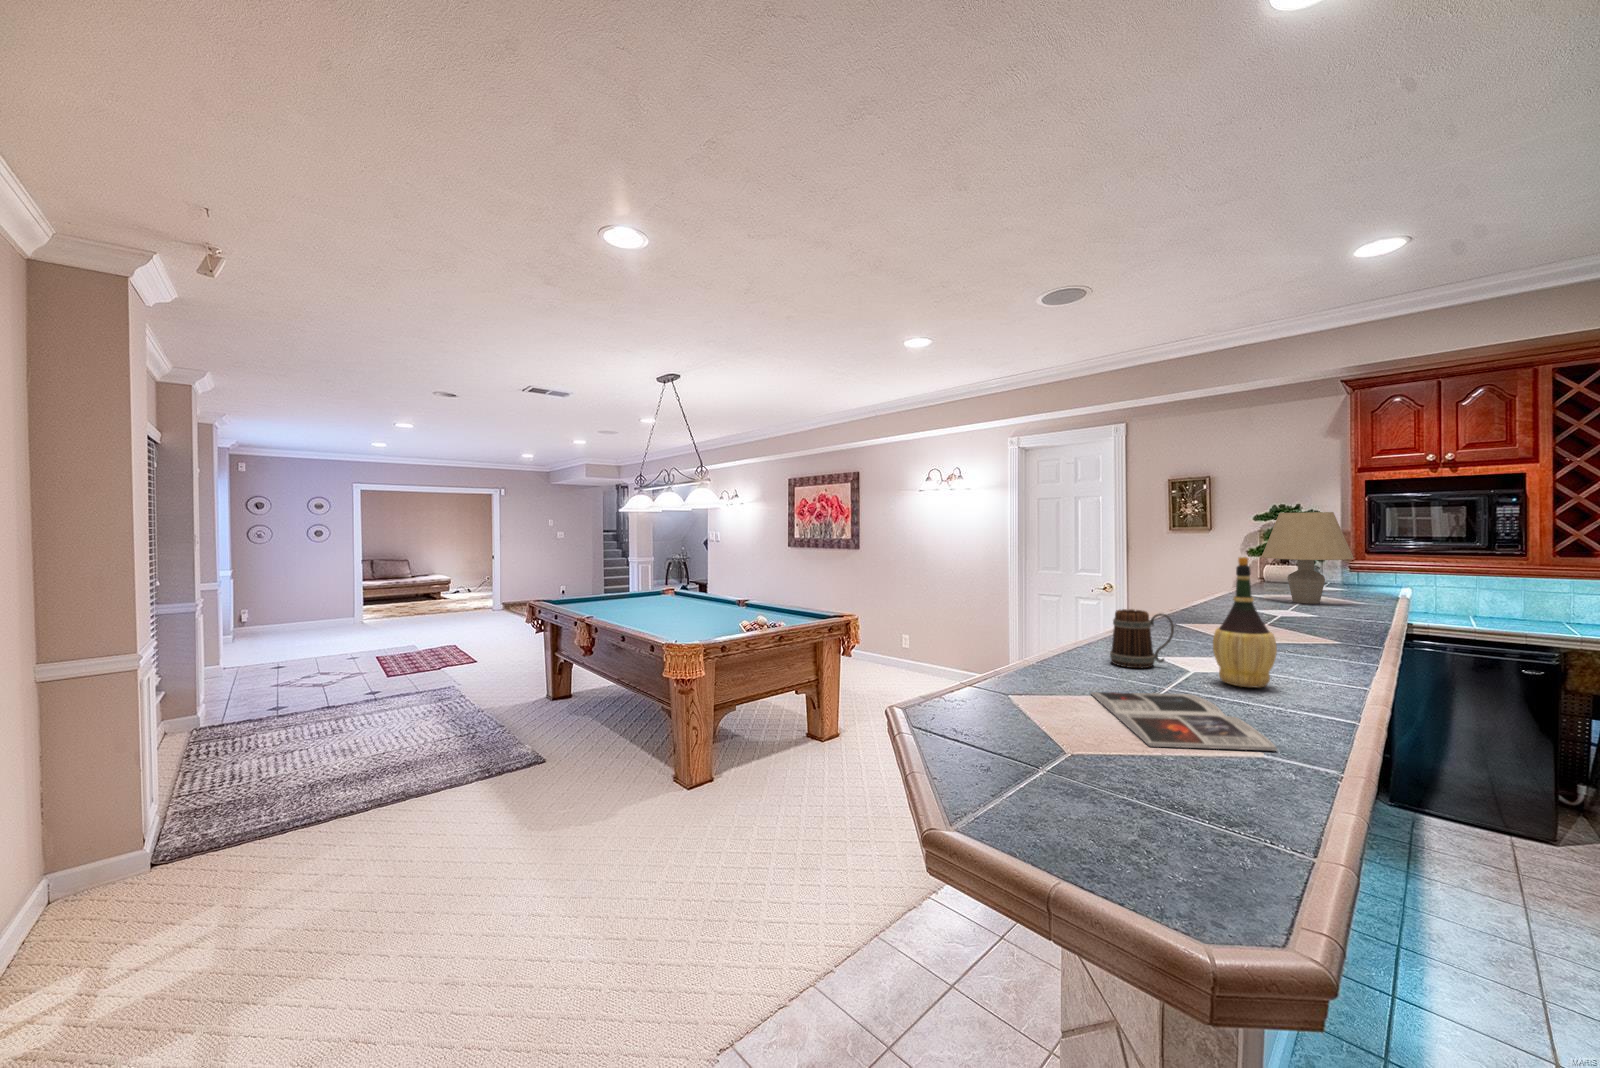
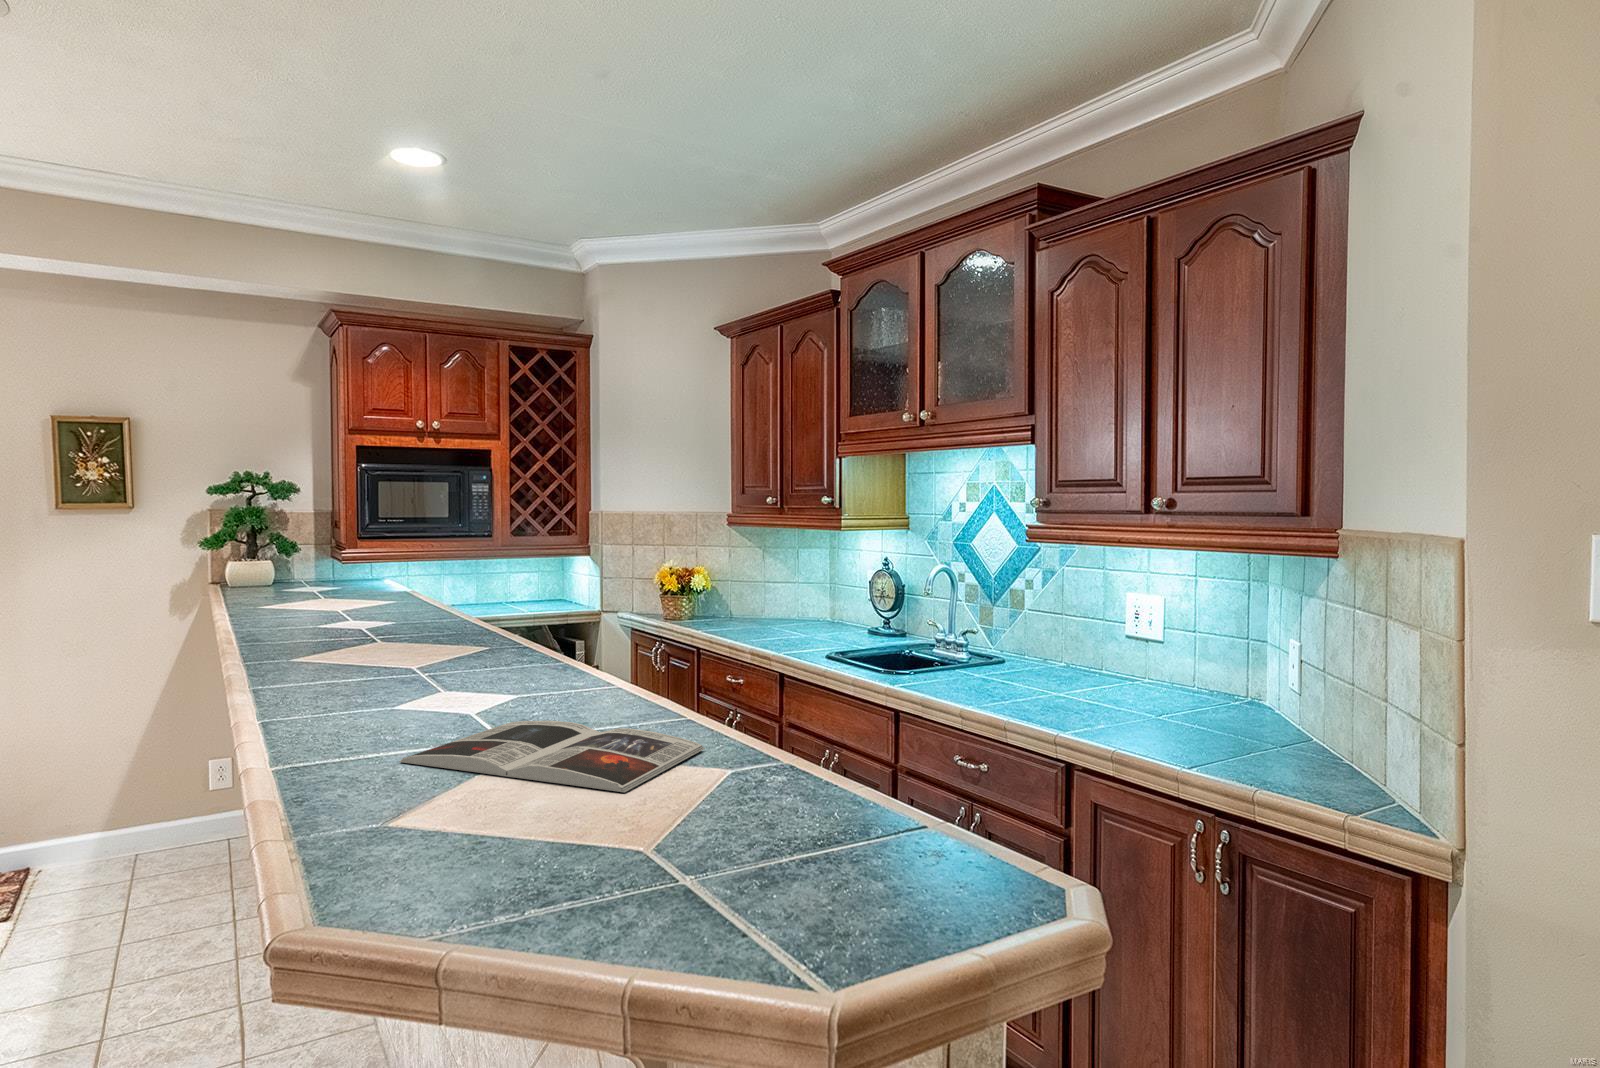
table lamp: present [1262,512,1353,604] -> none [285,478,394,605]
wine bottle: present [1213,557,1277,688] -> none [479,517,556,701]
beer mug: present [1110,609,1174,668] -> none [306,615,405,716]

